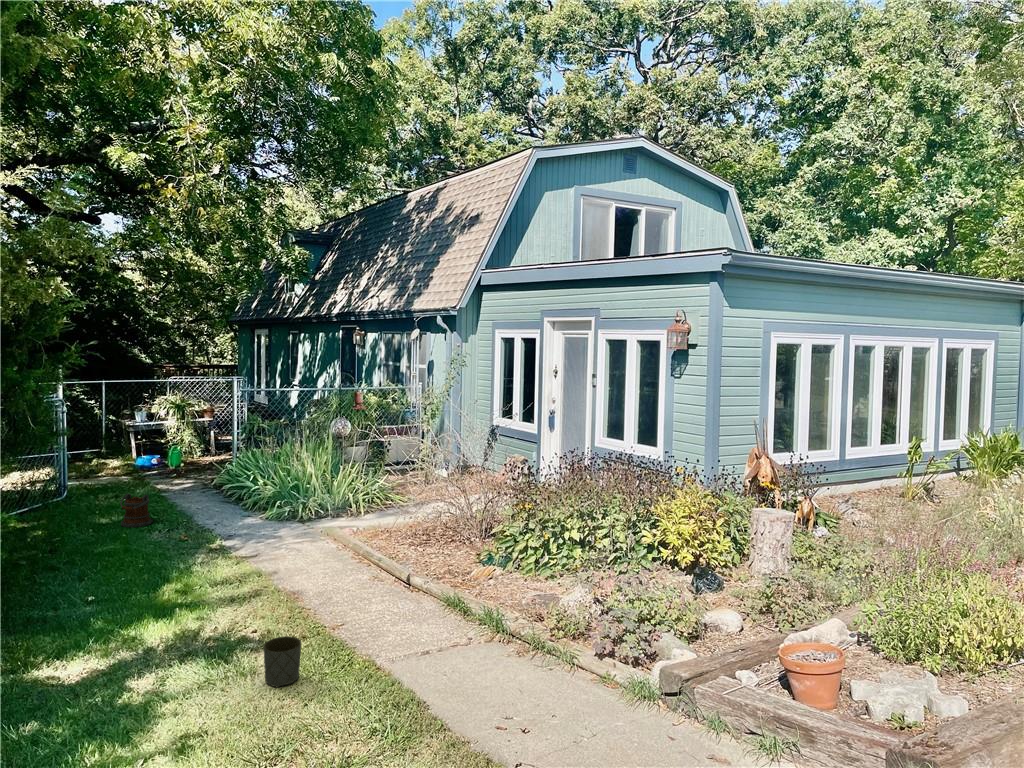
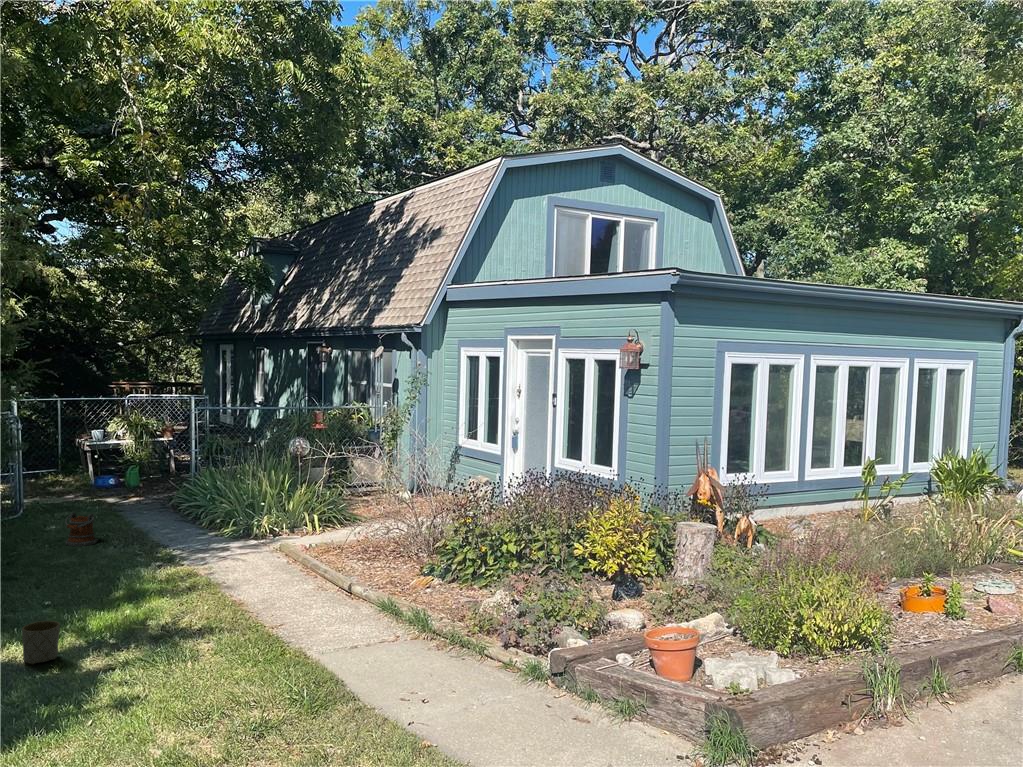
planter: present [264,636,301,687] -> present [22,621,60,665]

